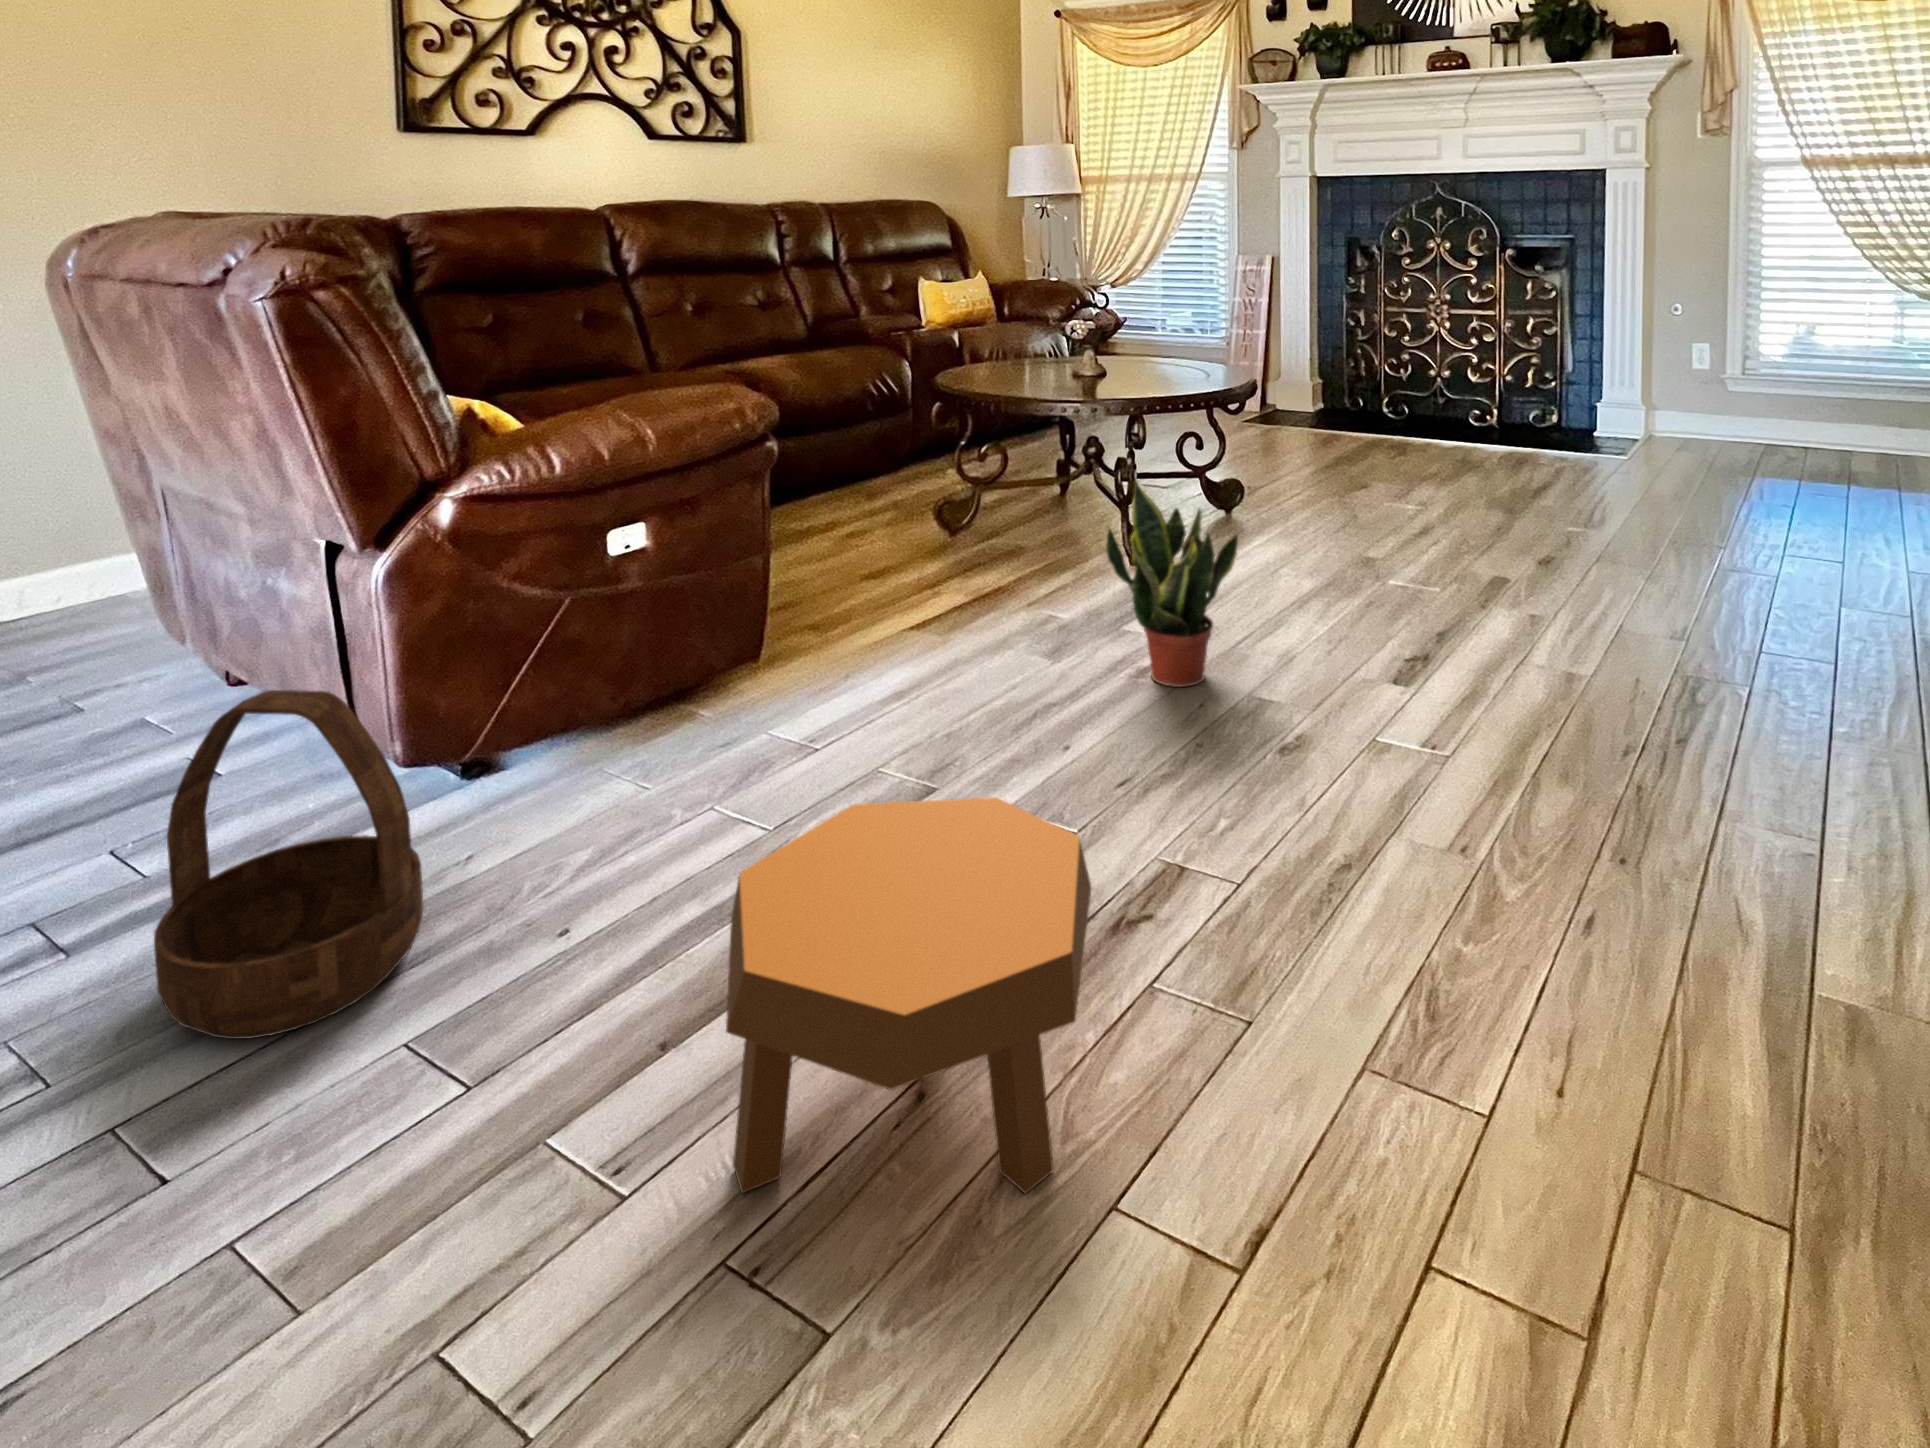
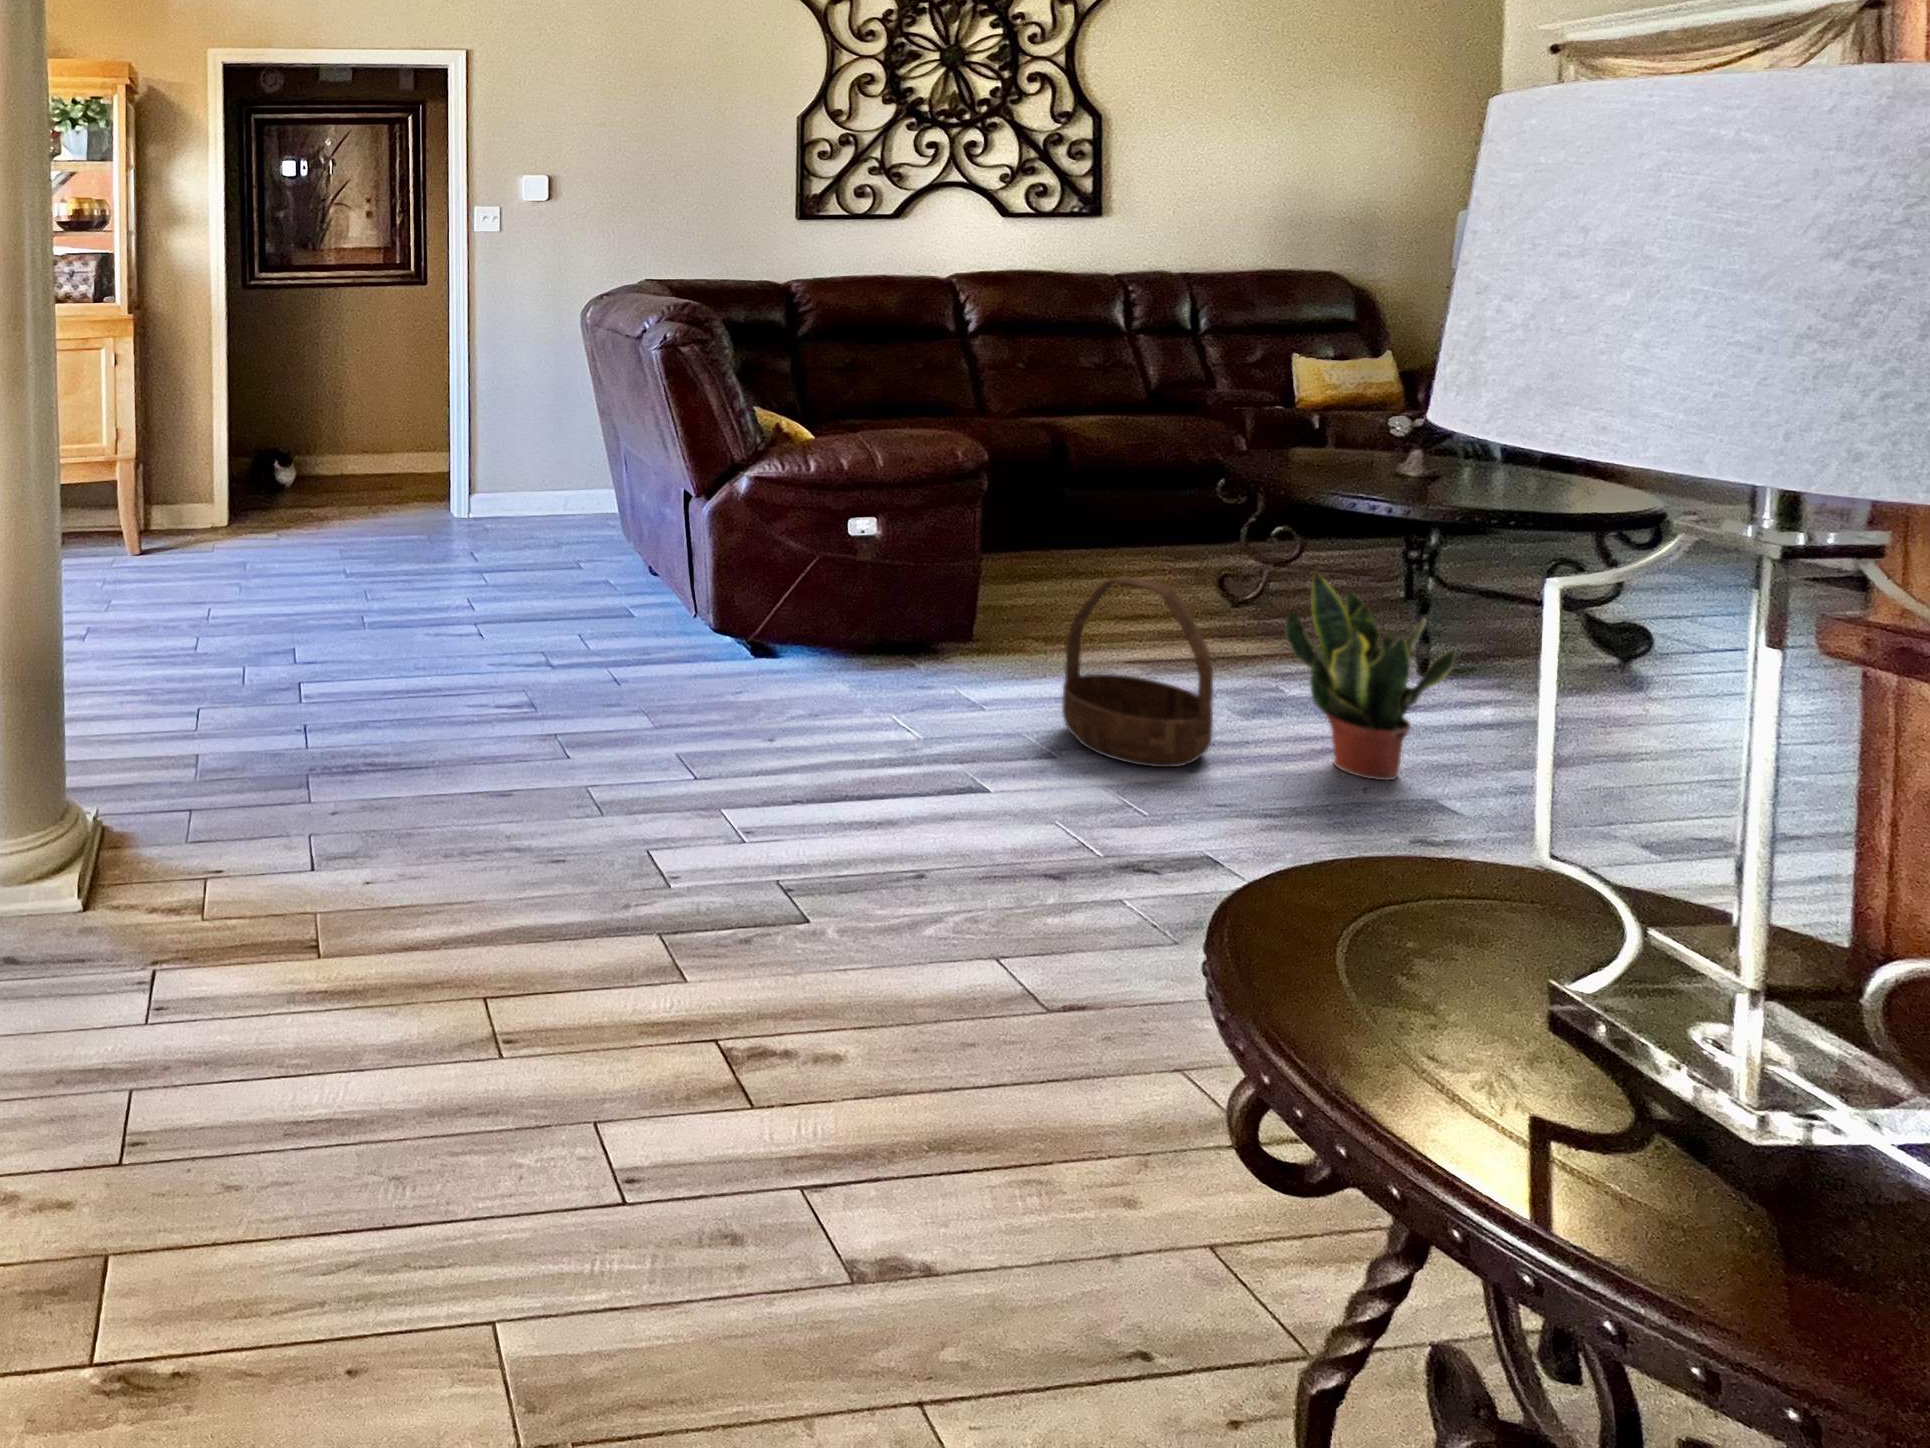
basket: present [154,690,423,1039] -> present [1062,576,1213,767]
footstool: present [726,797,1091,1193] -> none [791,700,1053,929]

